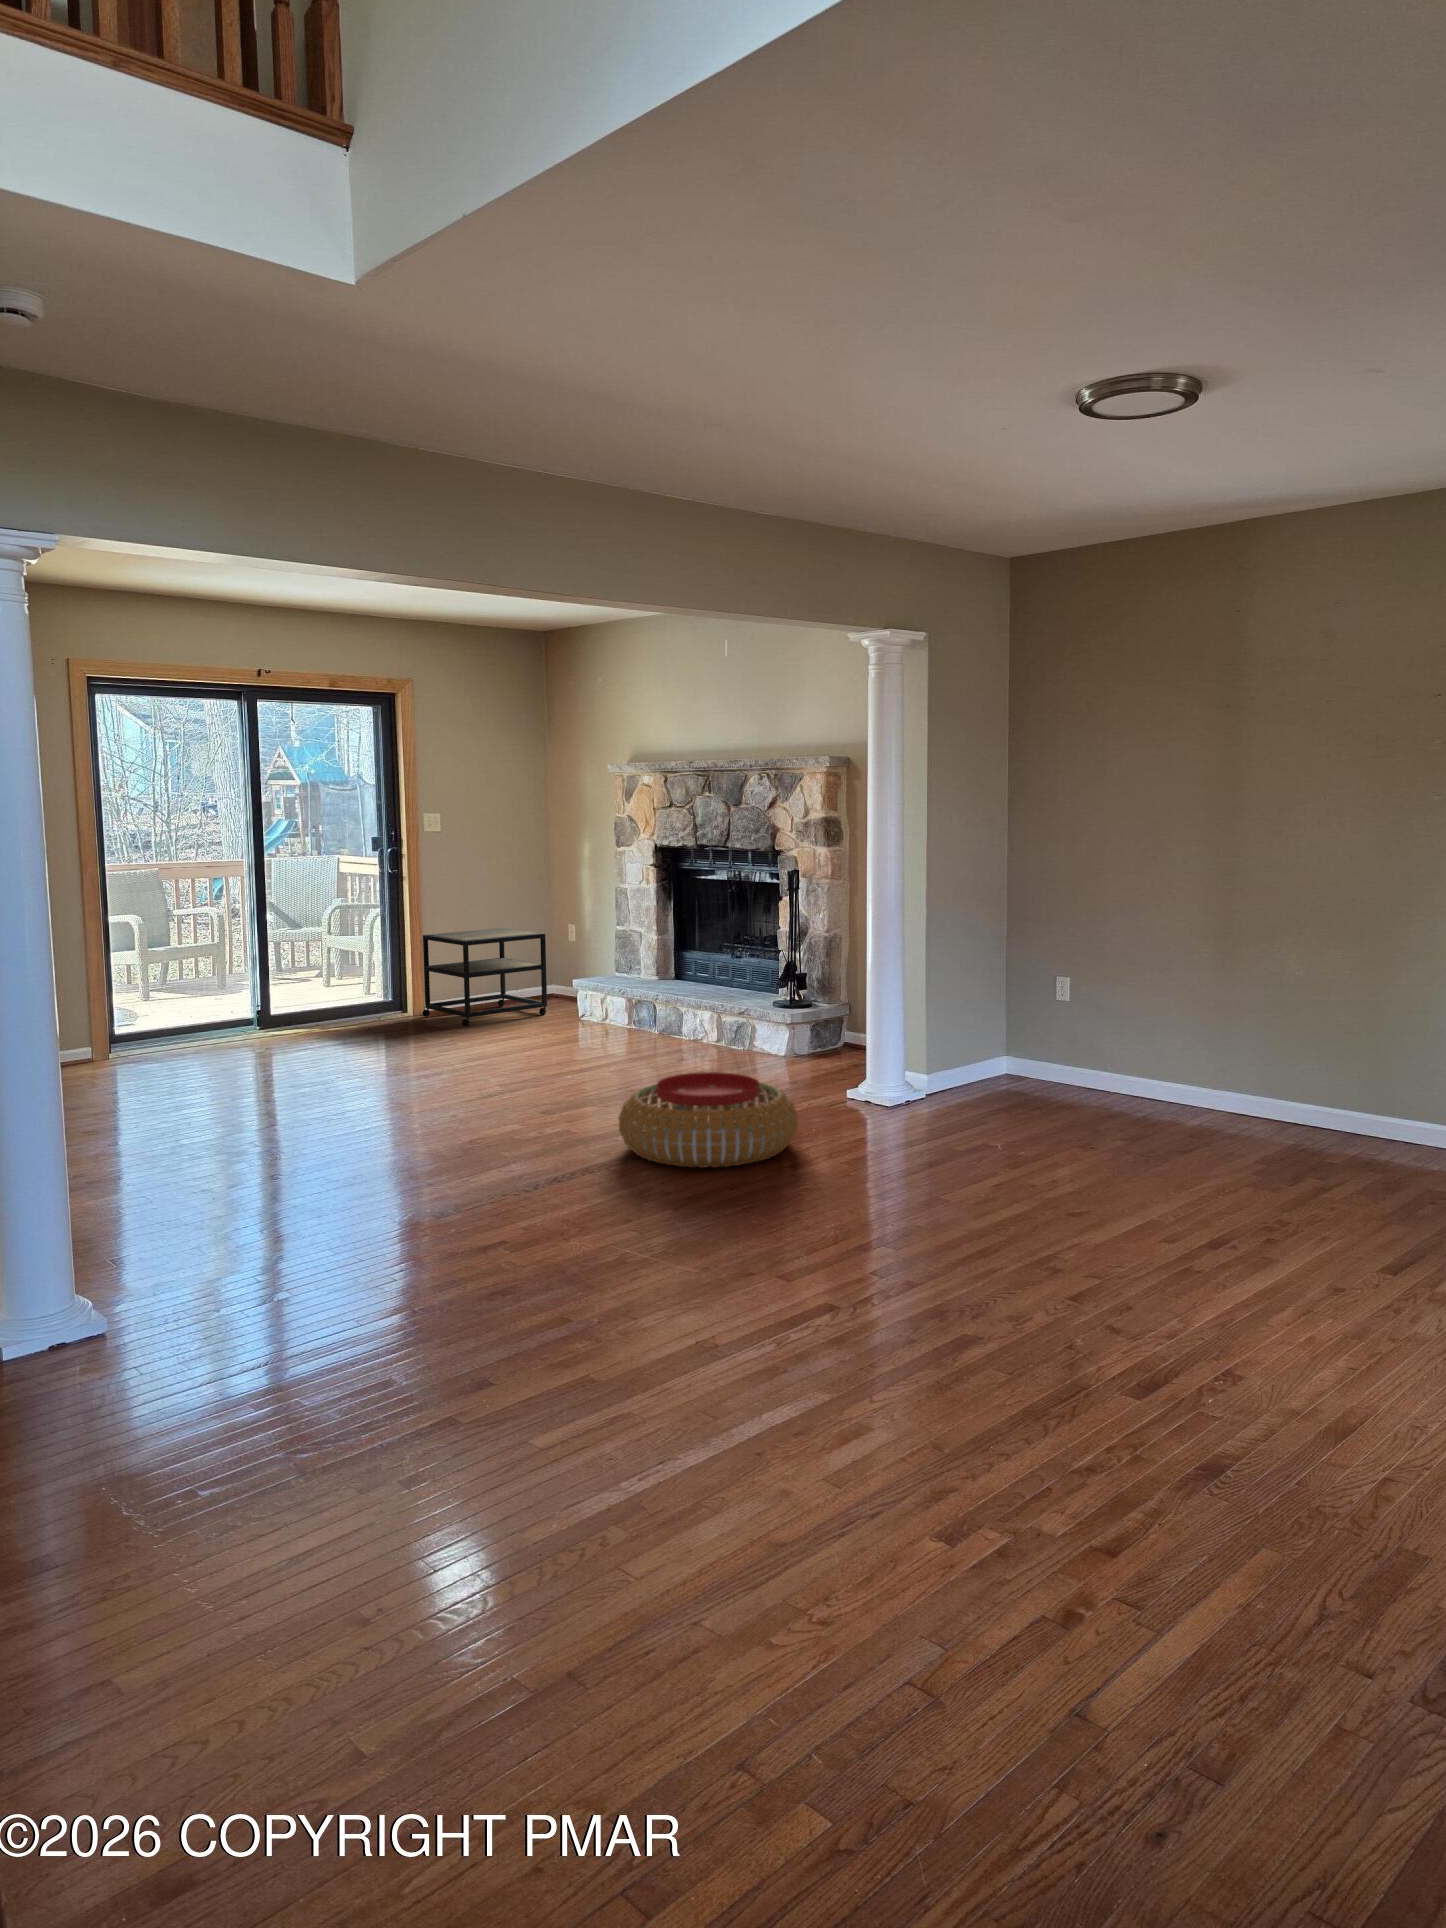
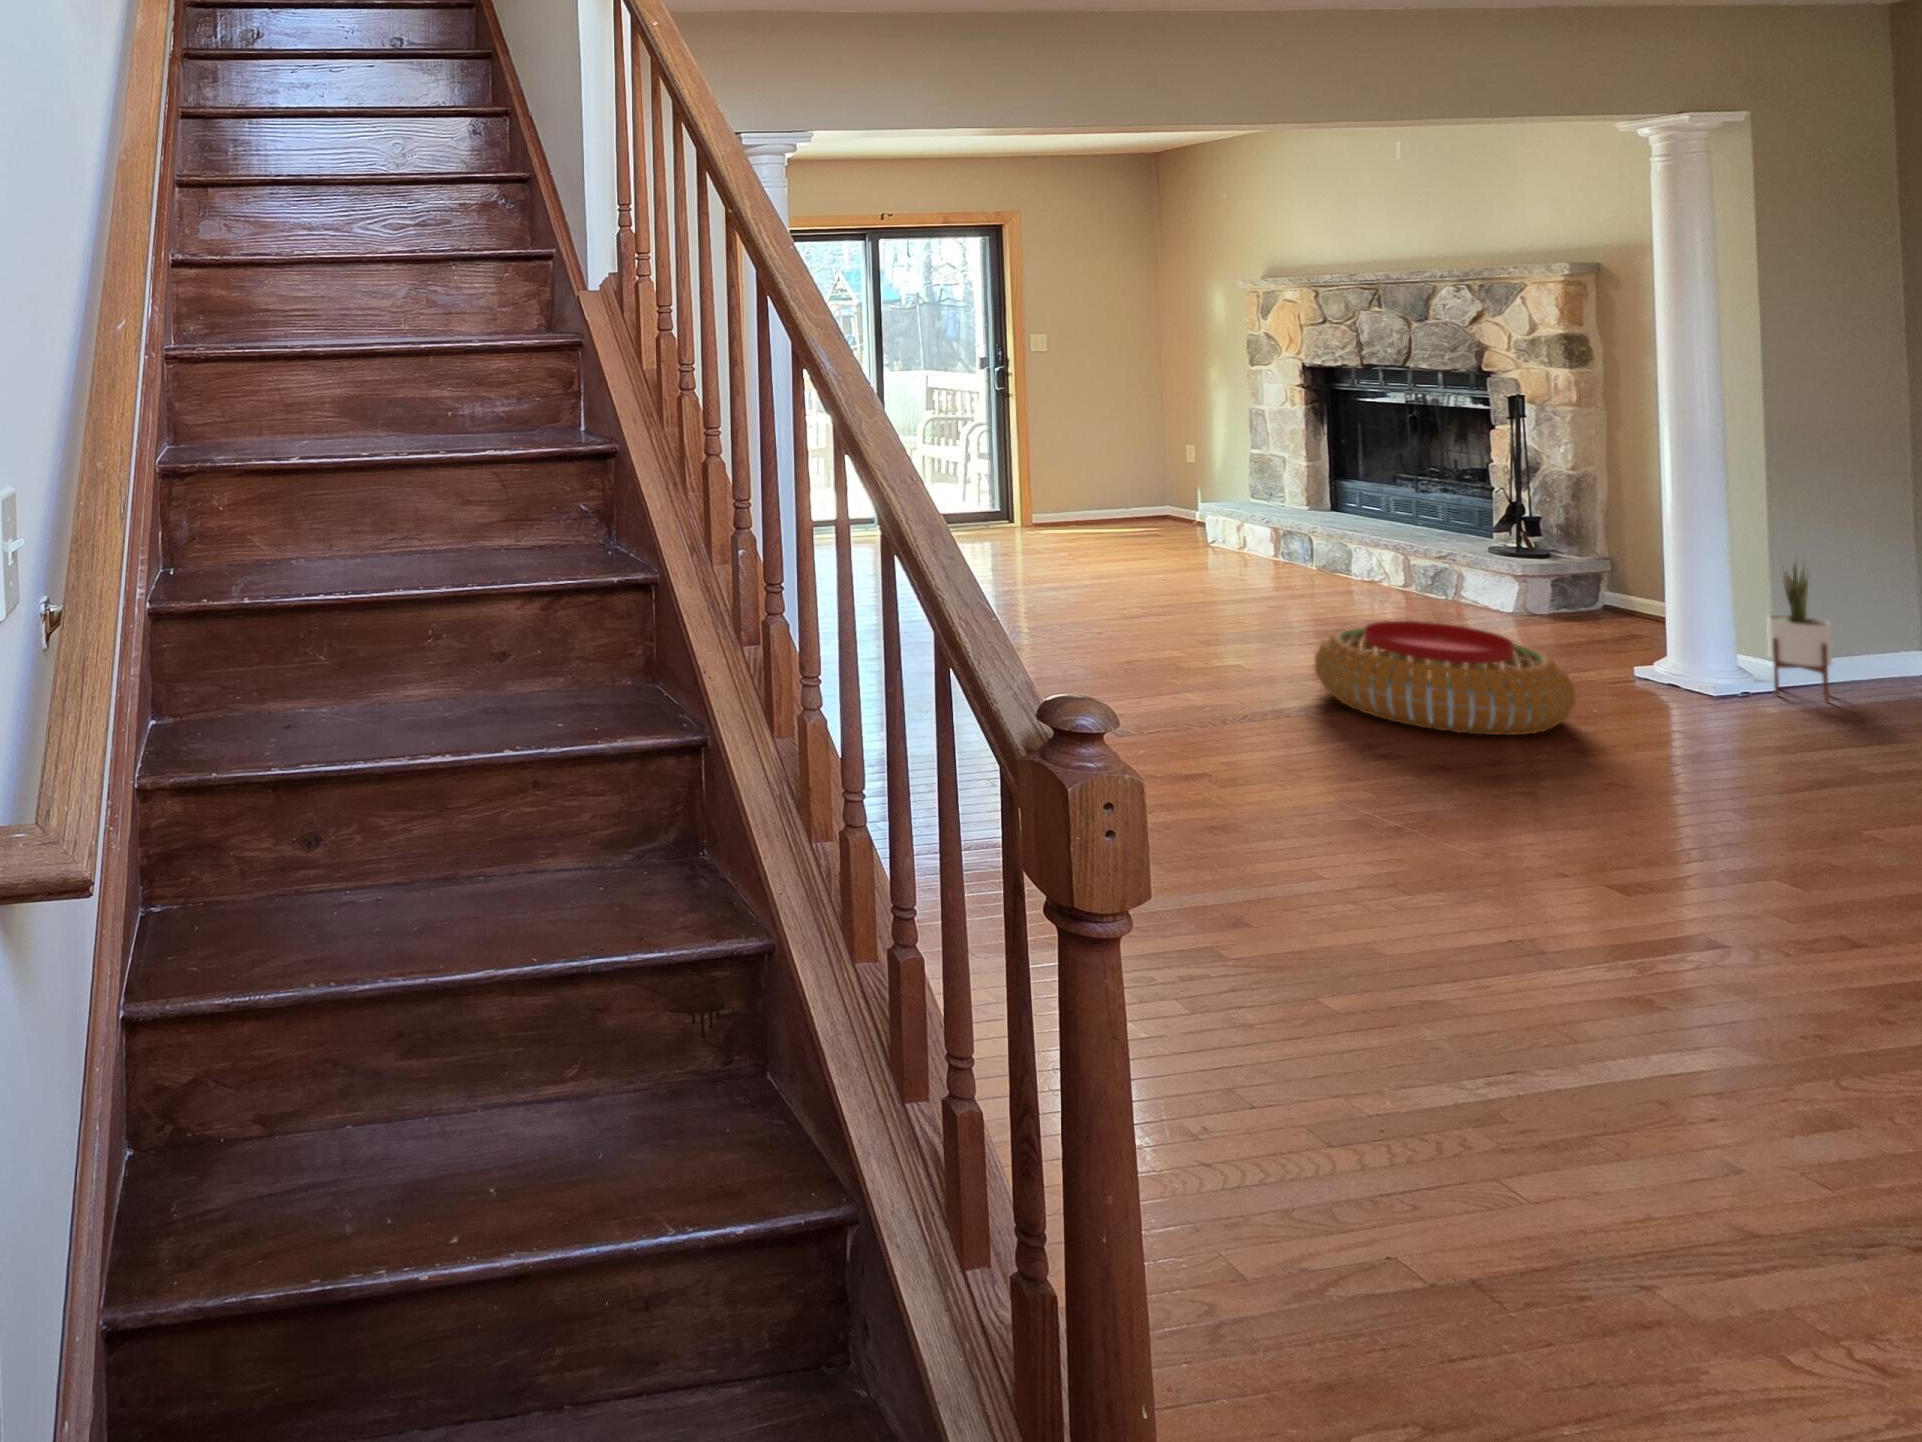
side table: present [422,928,547,1026] -> none [1025,446,1166,543]
potted plant: none [923,988,957,1103] -> present [1767,559,1832,701]

